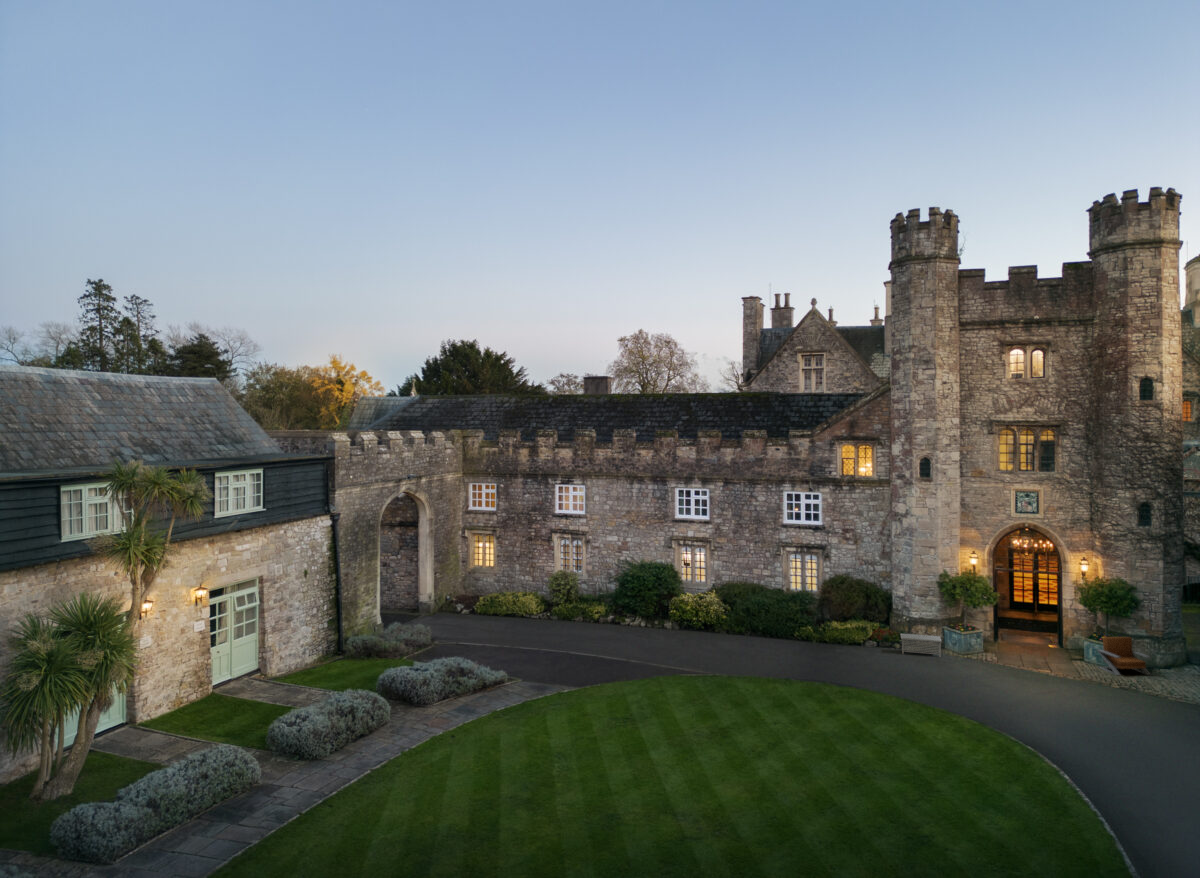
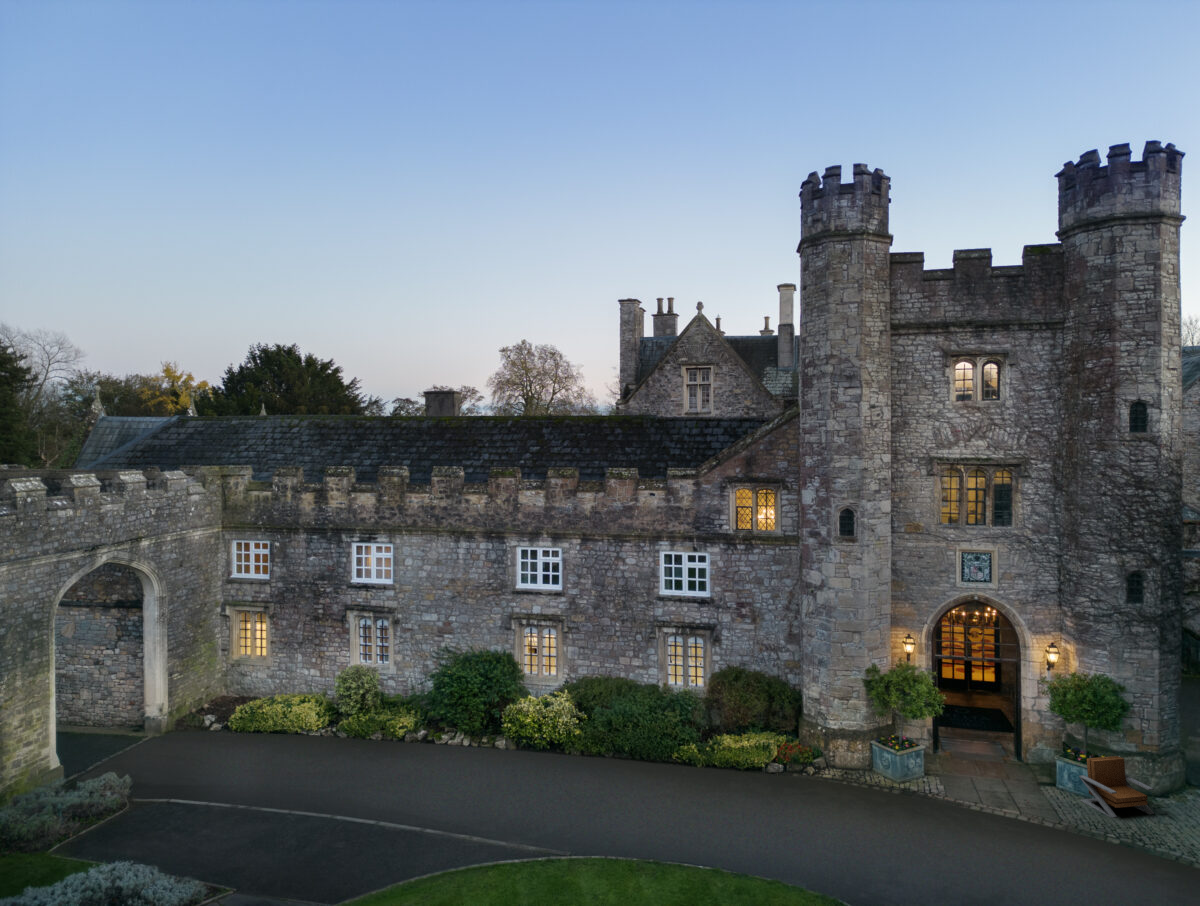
storage bench: present [900,633,942,657] -> none [816,753,873,790]

